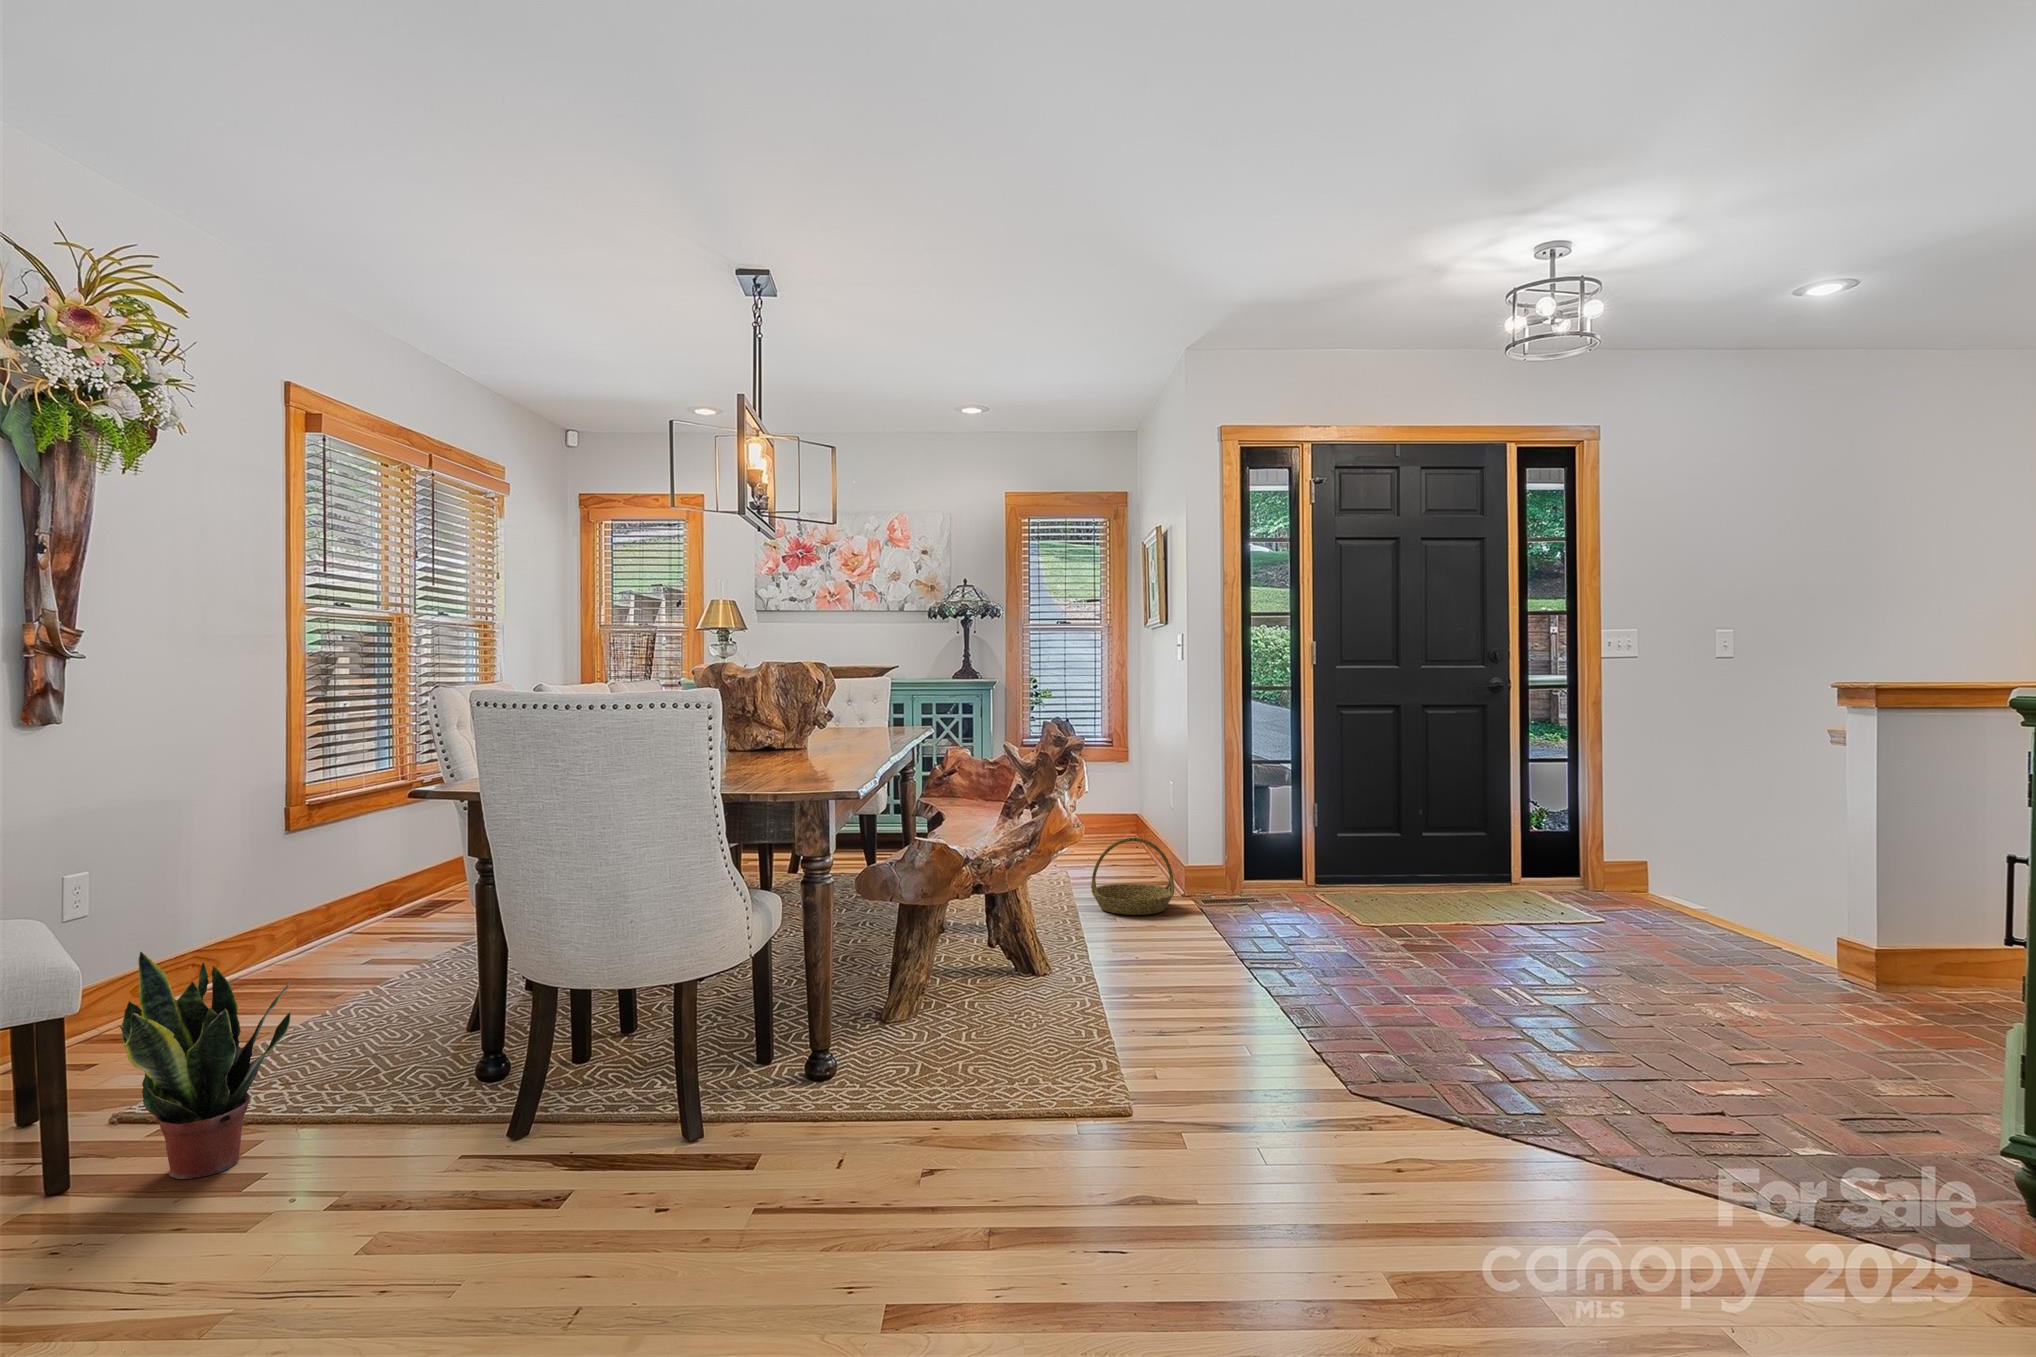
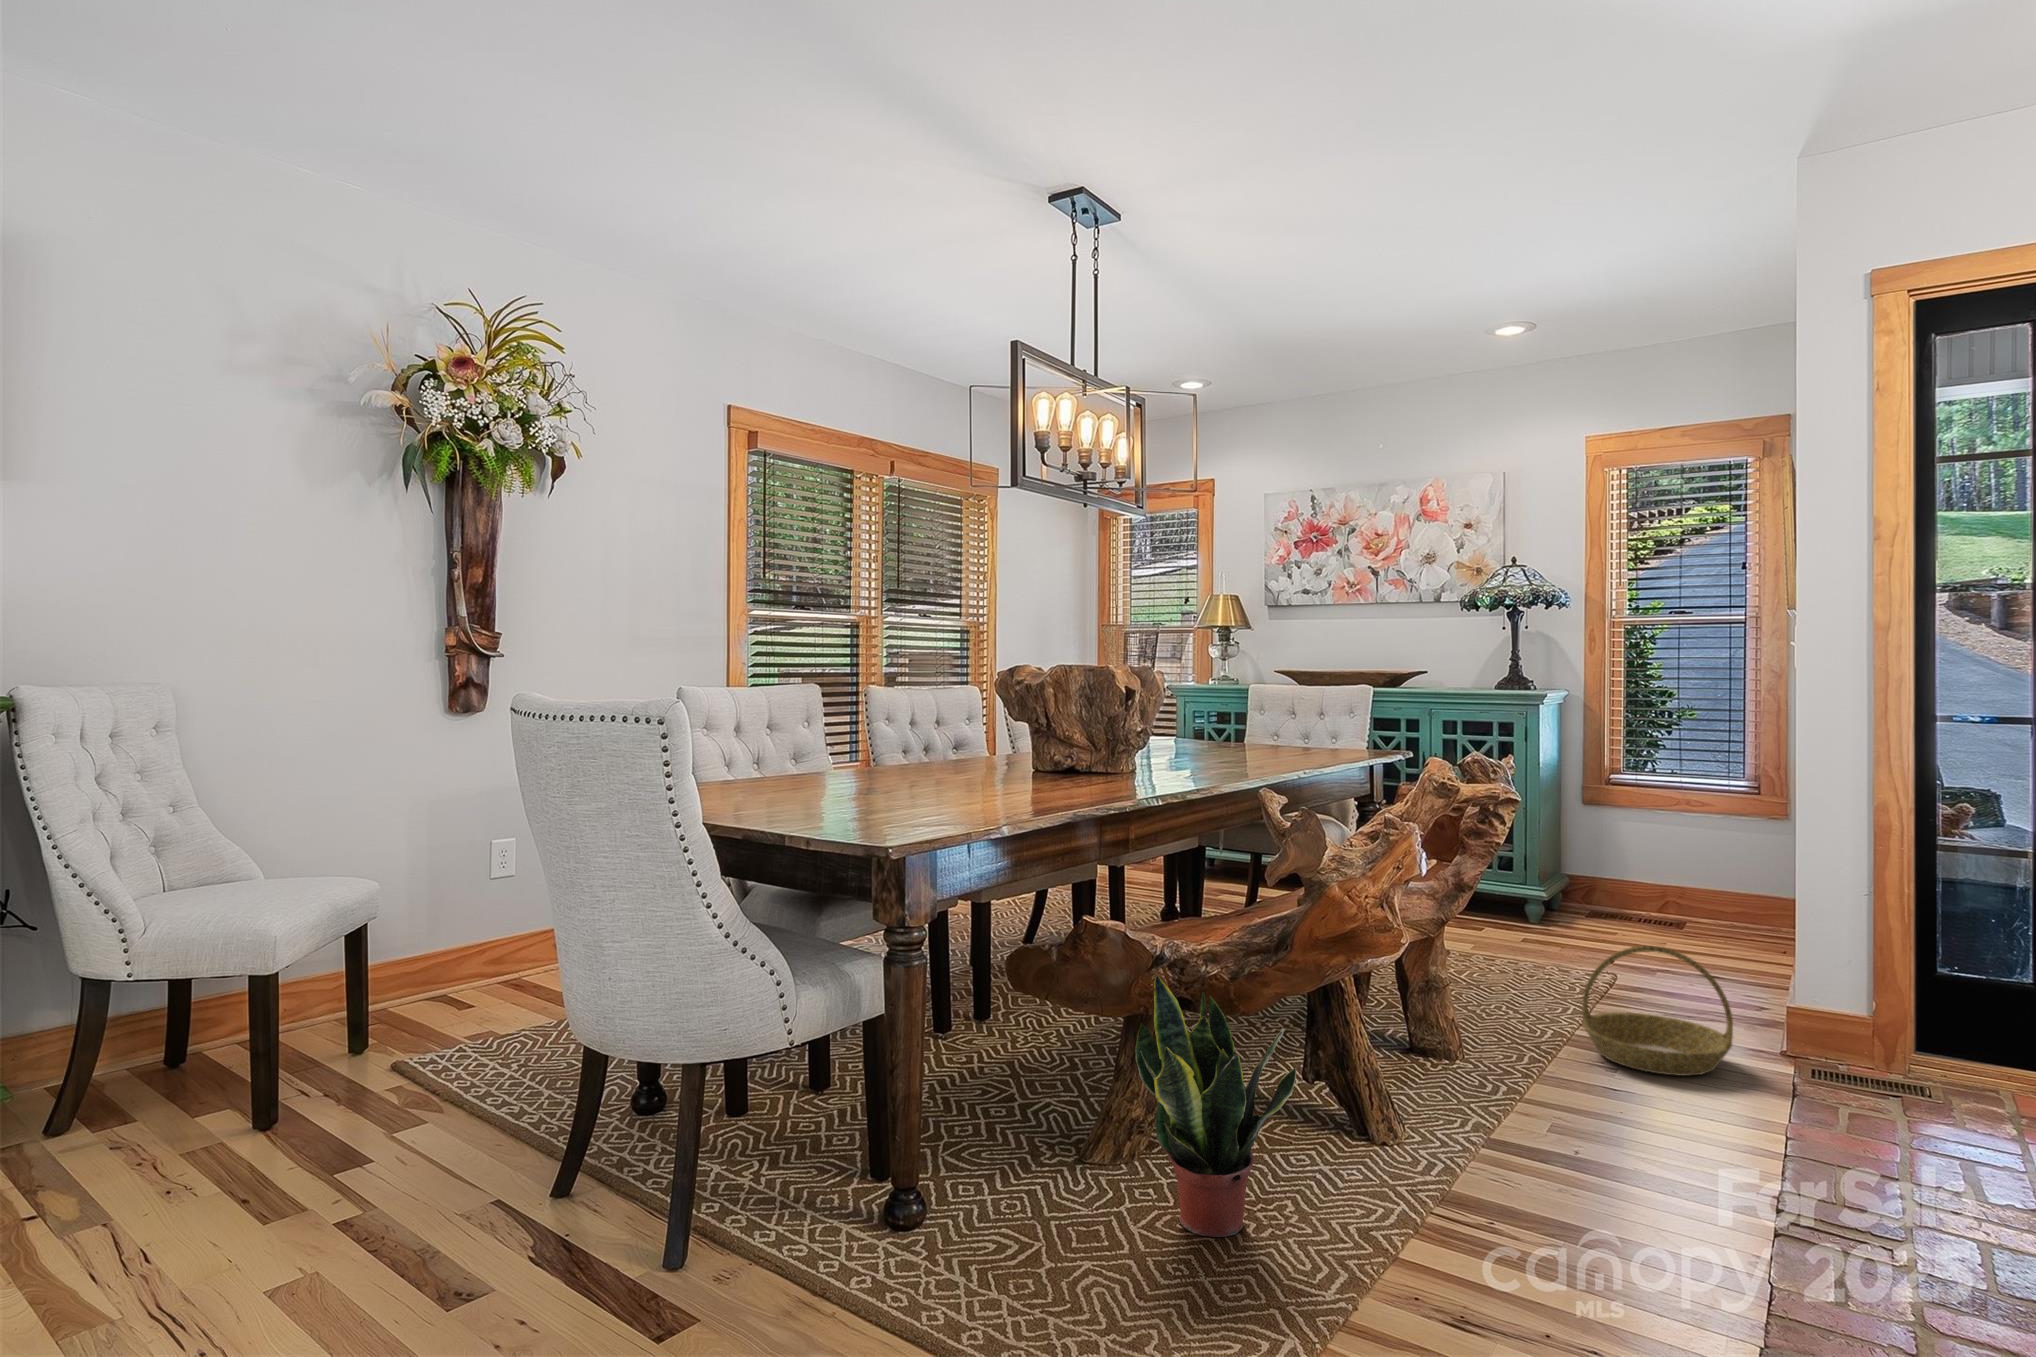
potted plant: present [119,952,291,1179] -> present [1135,974,1297,1237]

